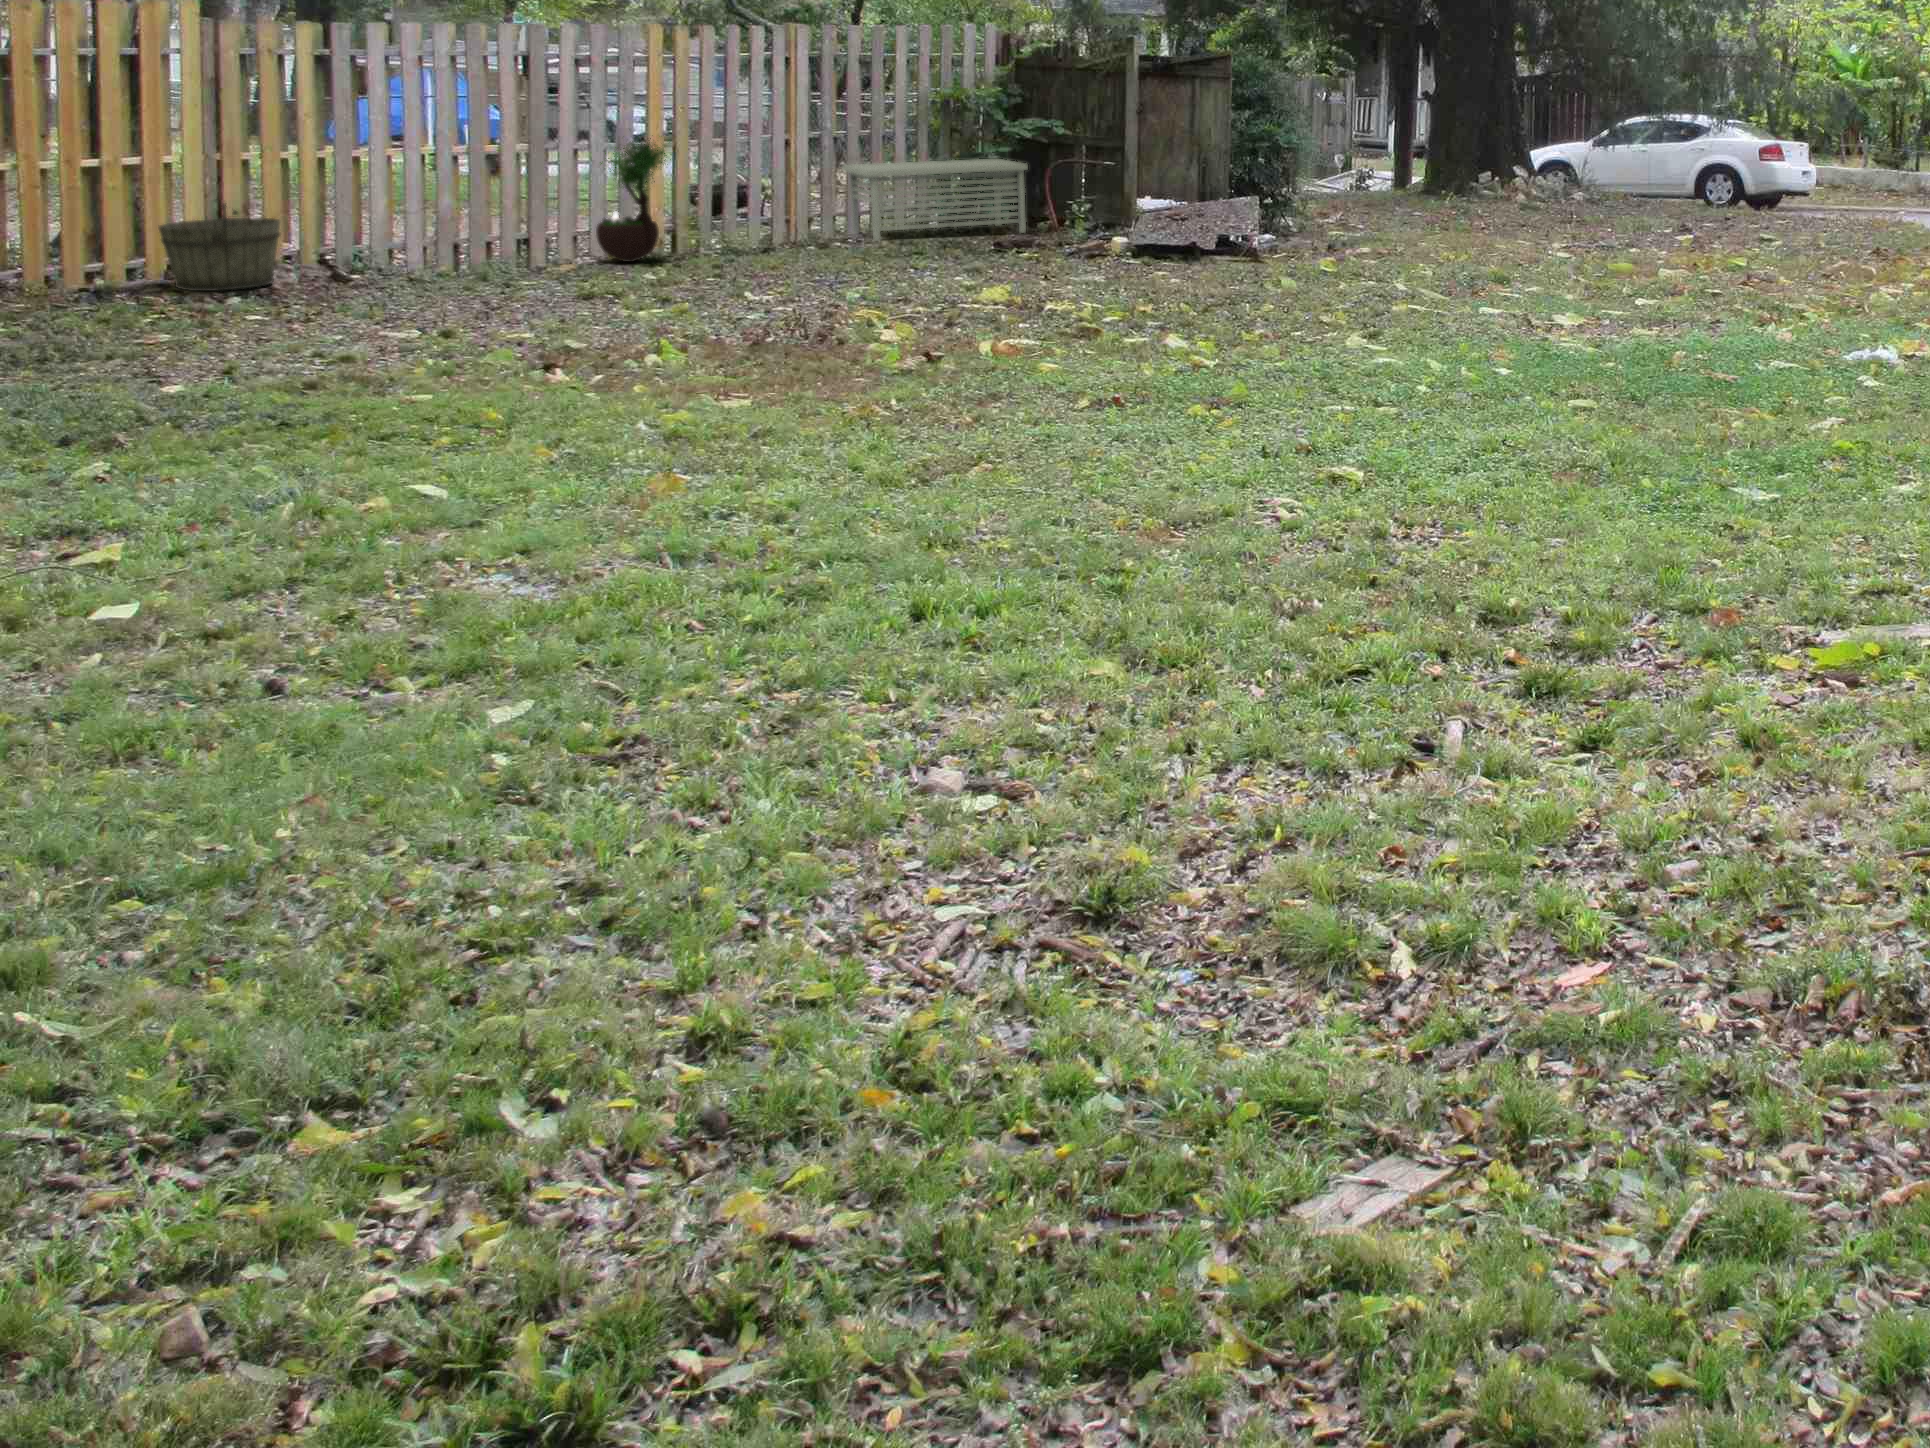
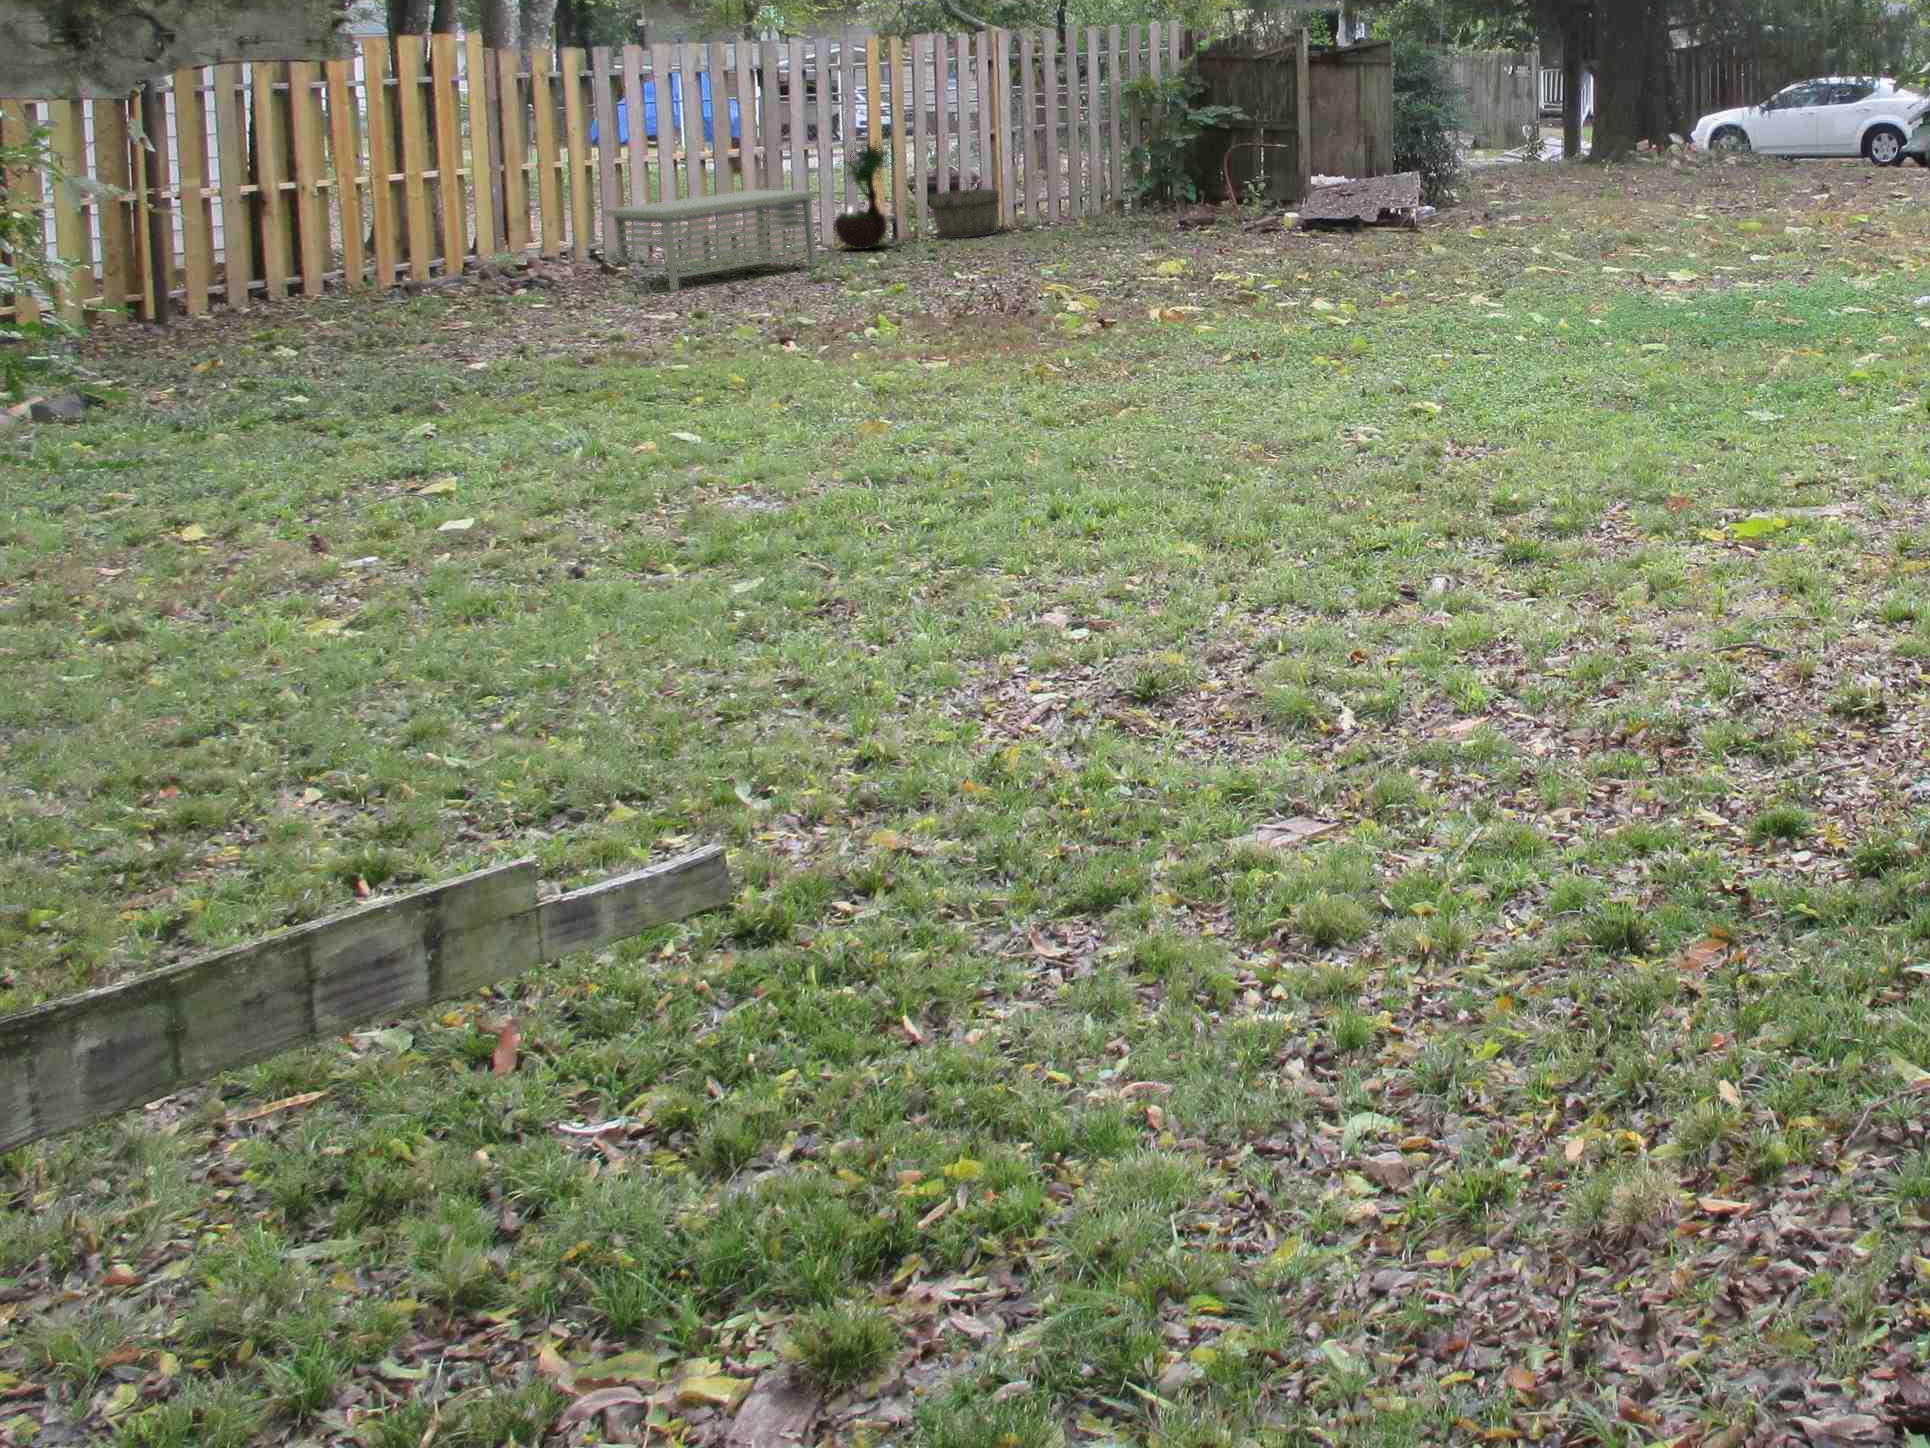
storage bench: present [842,159,1028,241] -> present [604,189,817,290]
wooden bucket: present [159,204,280,291] -> present [928,182,999,238]

